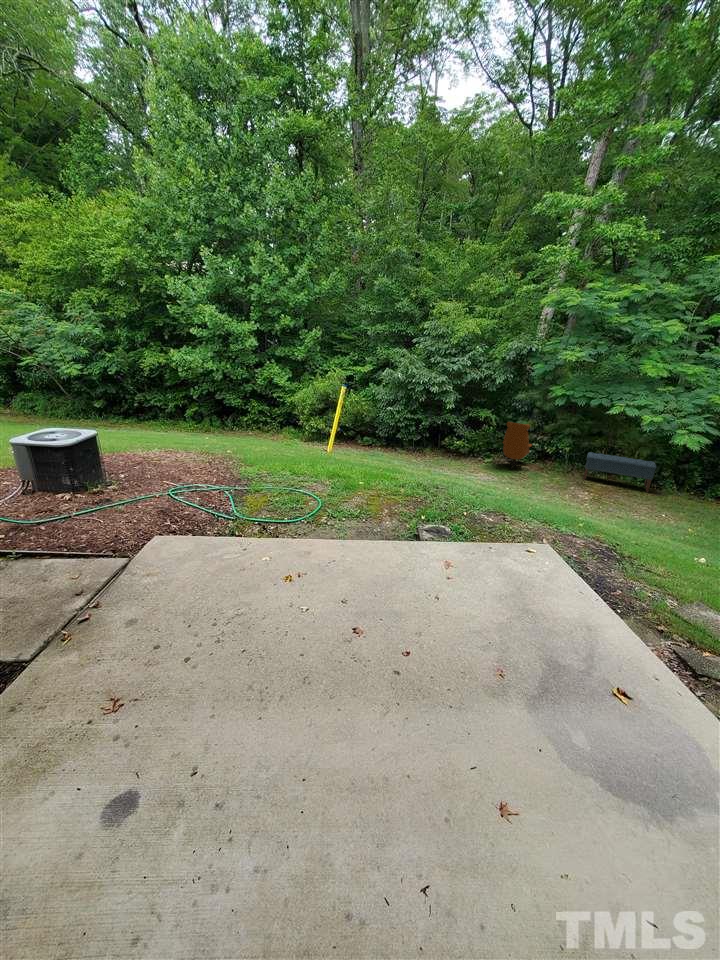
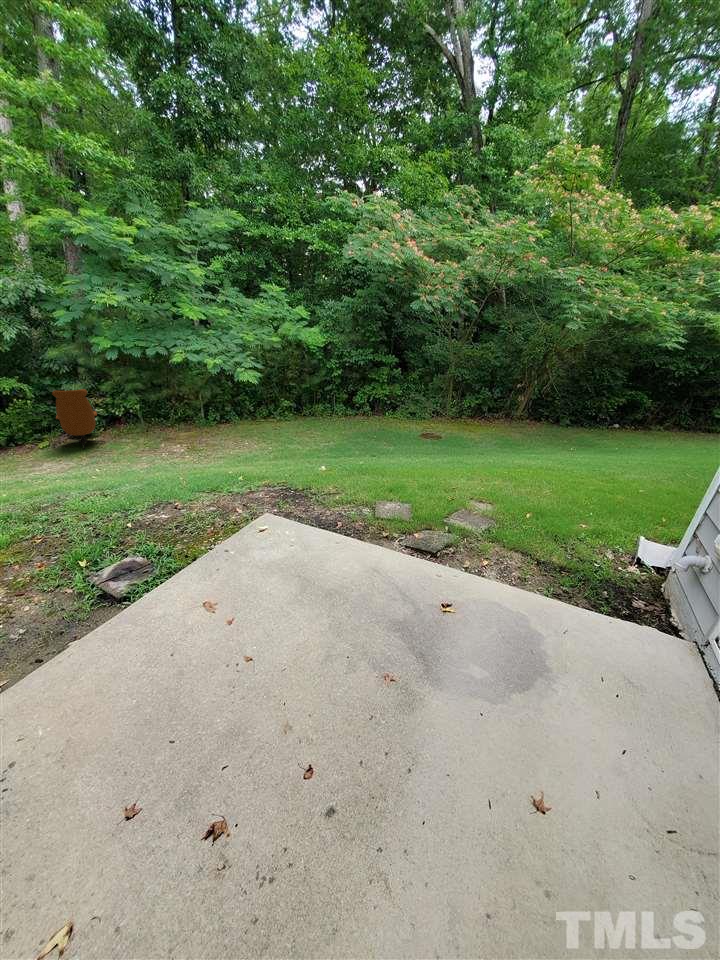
bench: present [583,452,657,492] -> none [159,400,225,436]

